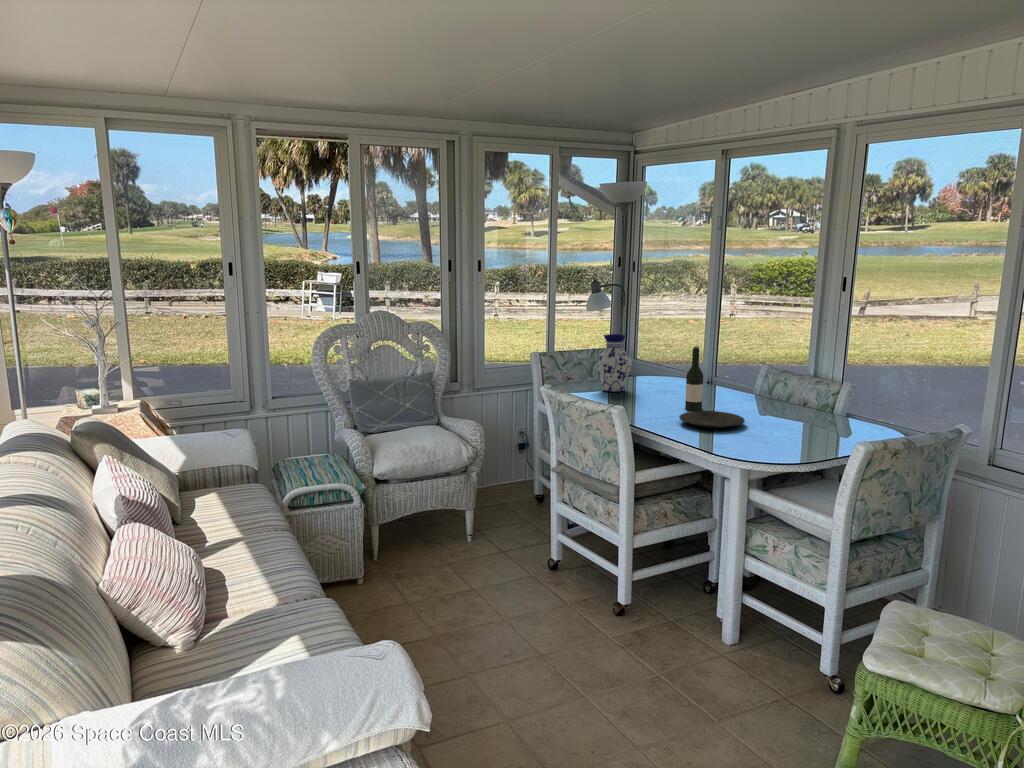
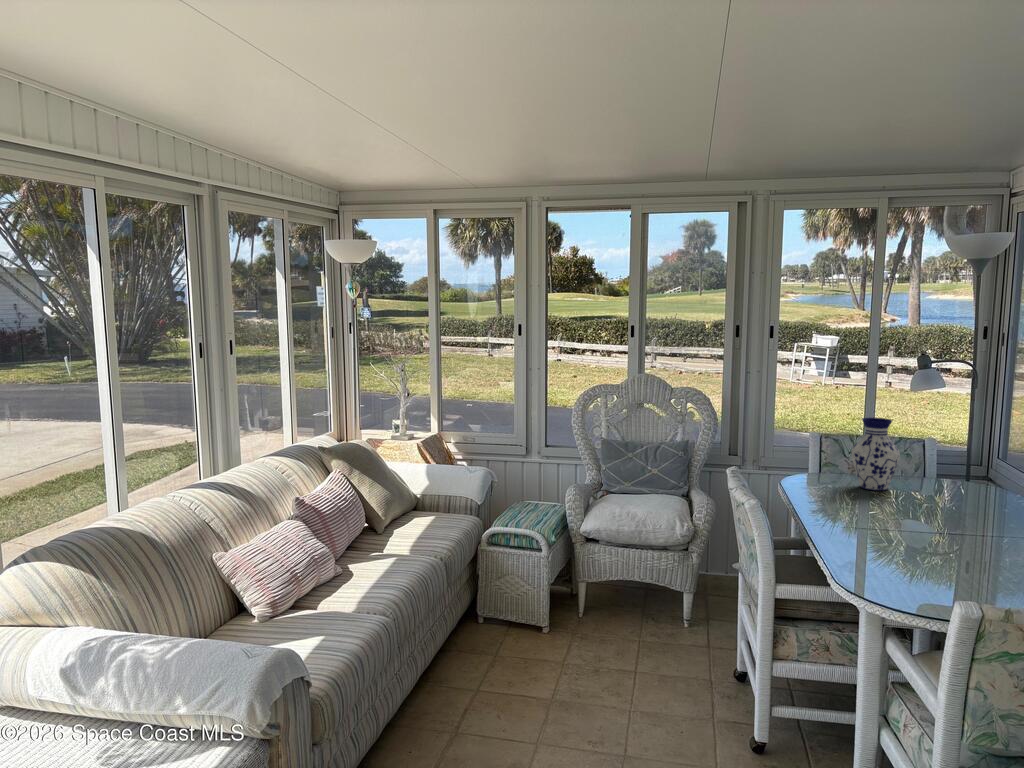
wine bottle: present [685,347,703,411] -> none [921,443,950,529]
plate: present [679,411,745,428] -> none [870,526,966,555]

